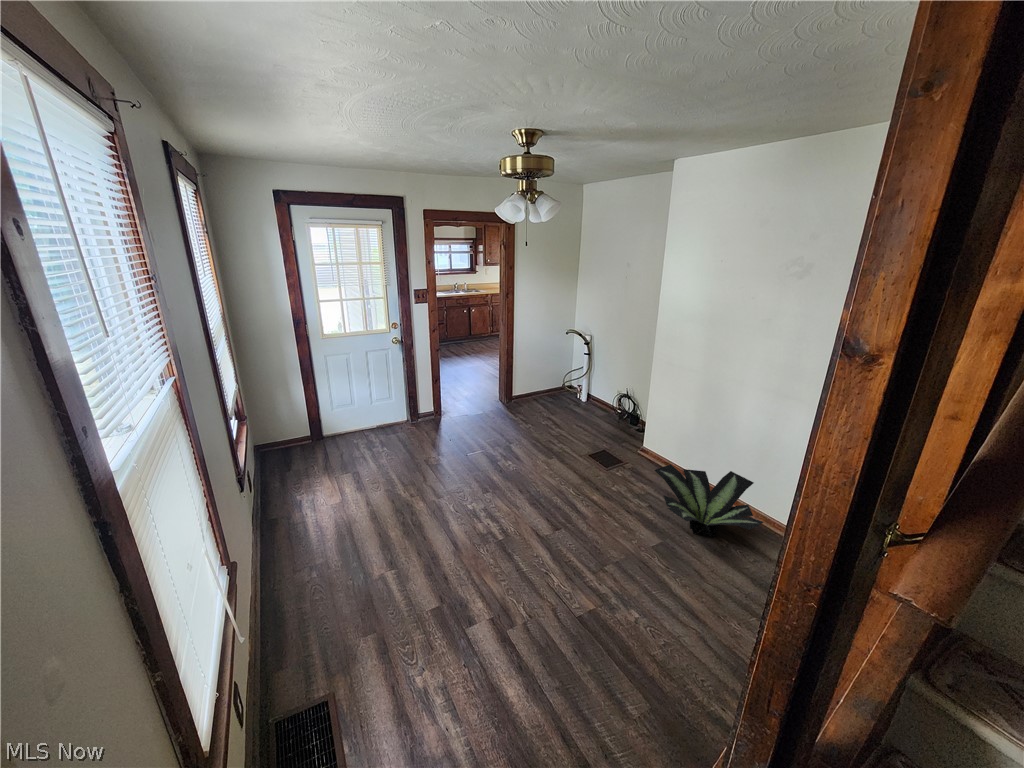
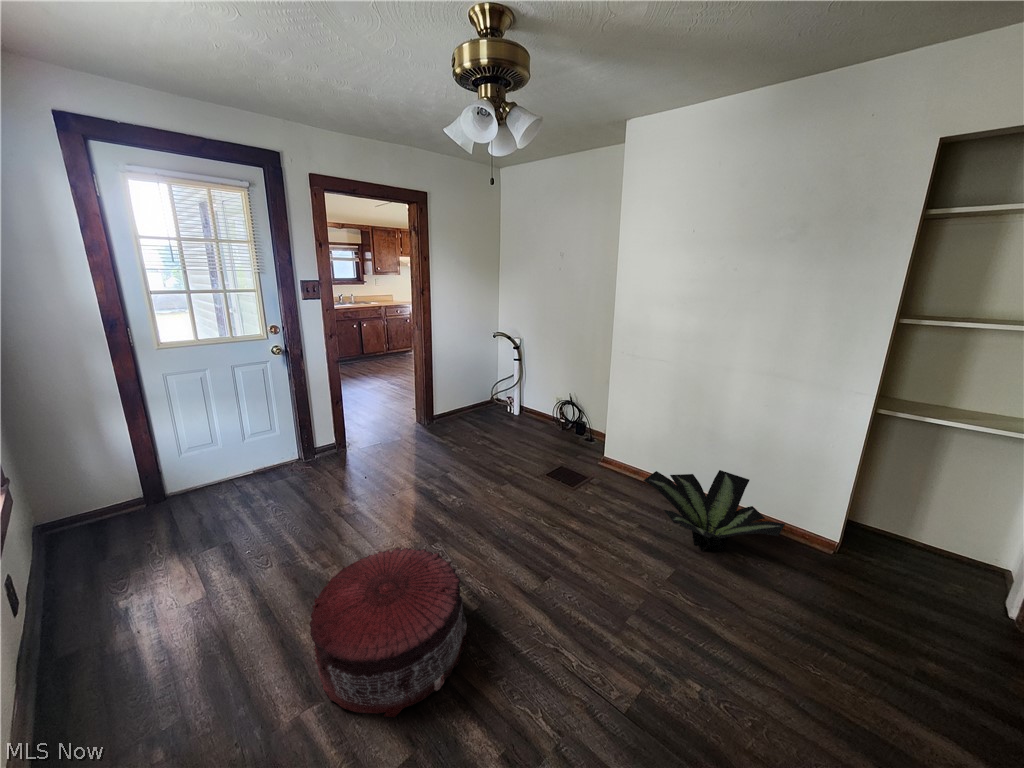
pouf: none [394,489,490,585] -> present [310,548,469,717]

